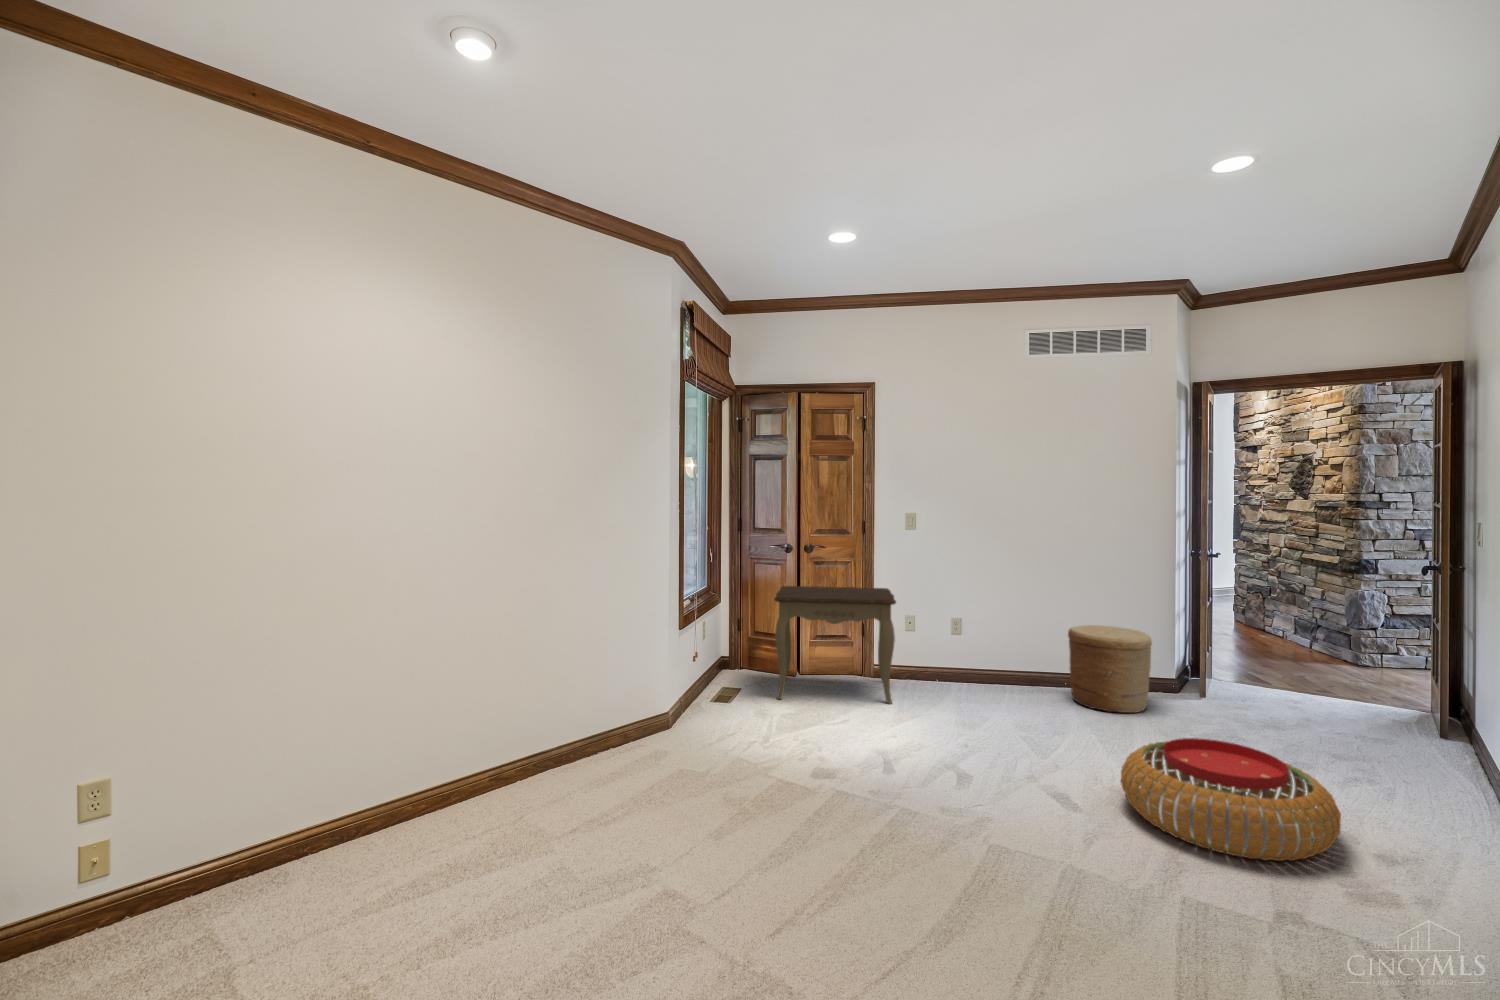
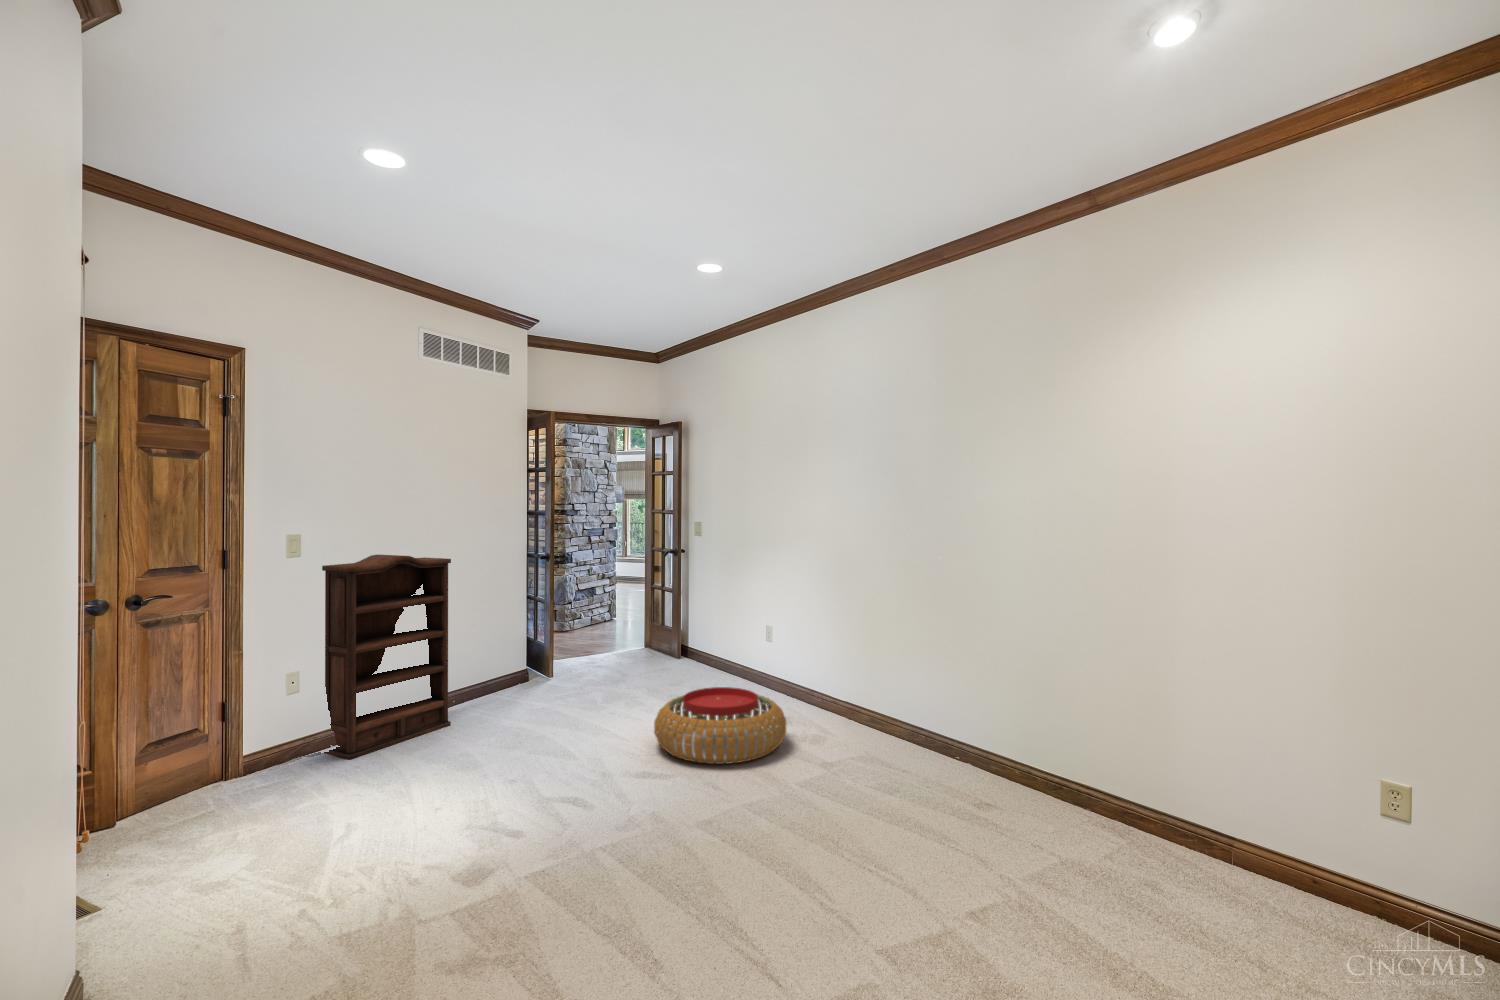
bookshelf: none [926,534,1033,698] -> present [322,555,451,759]
side table: present [774,586,896,704] -> none [90,640,348,855]
woven basket: present [1068,625,1152,713] -> none [472,632,548,715]

